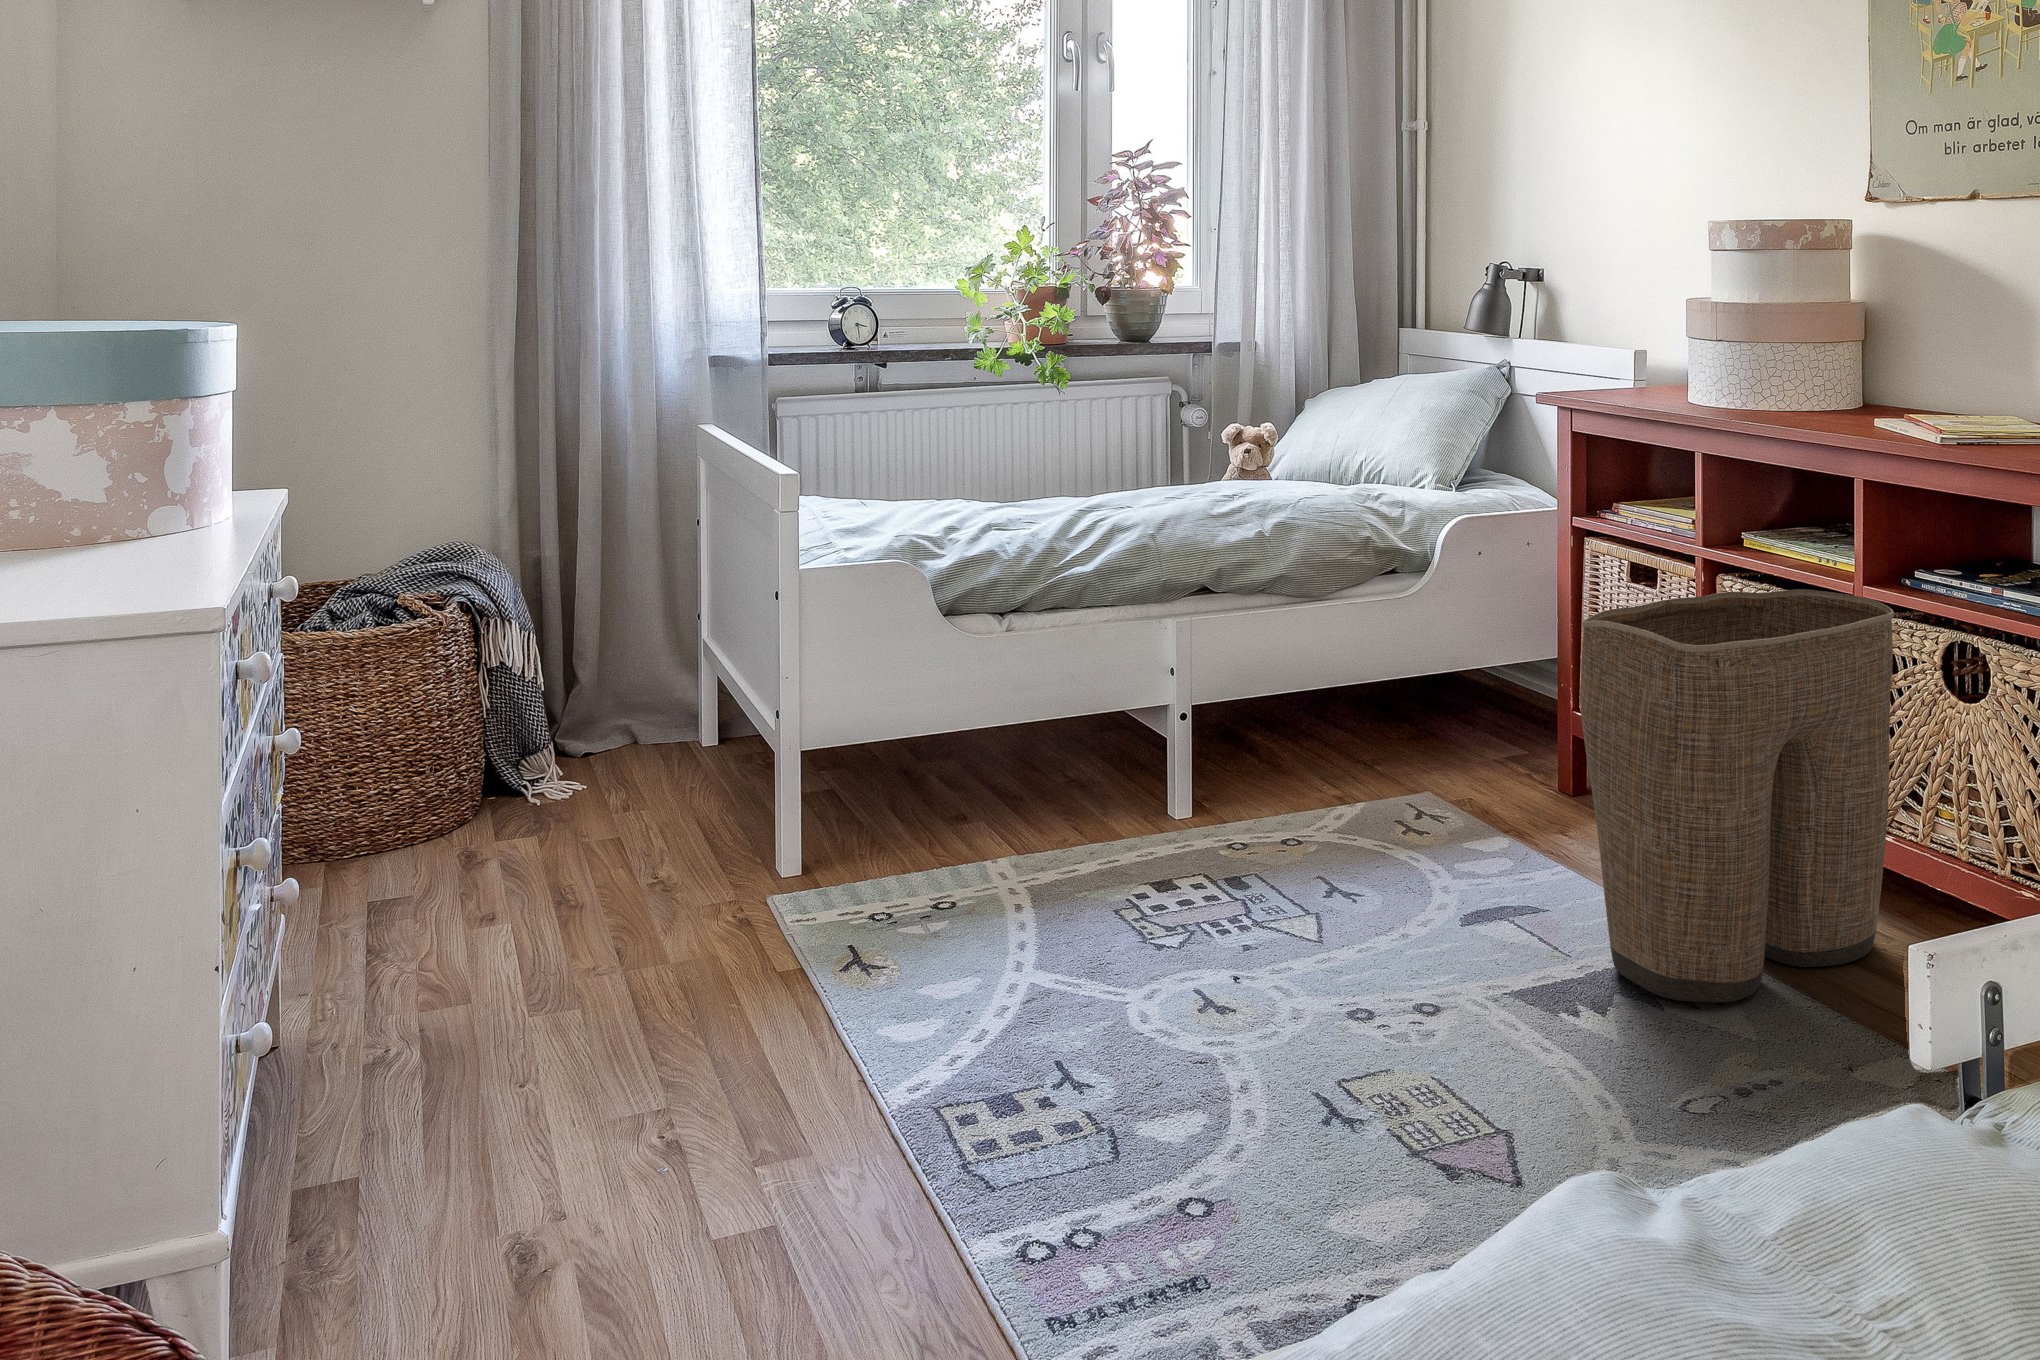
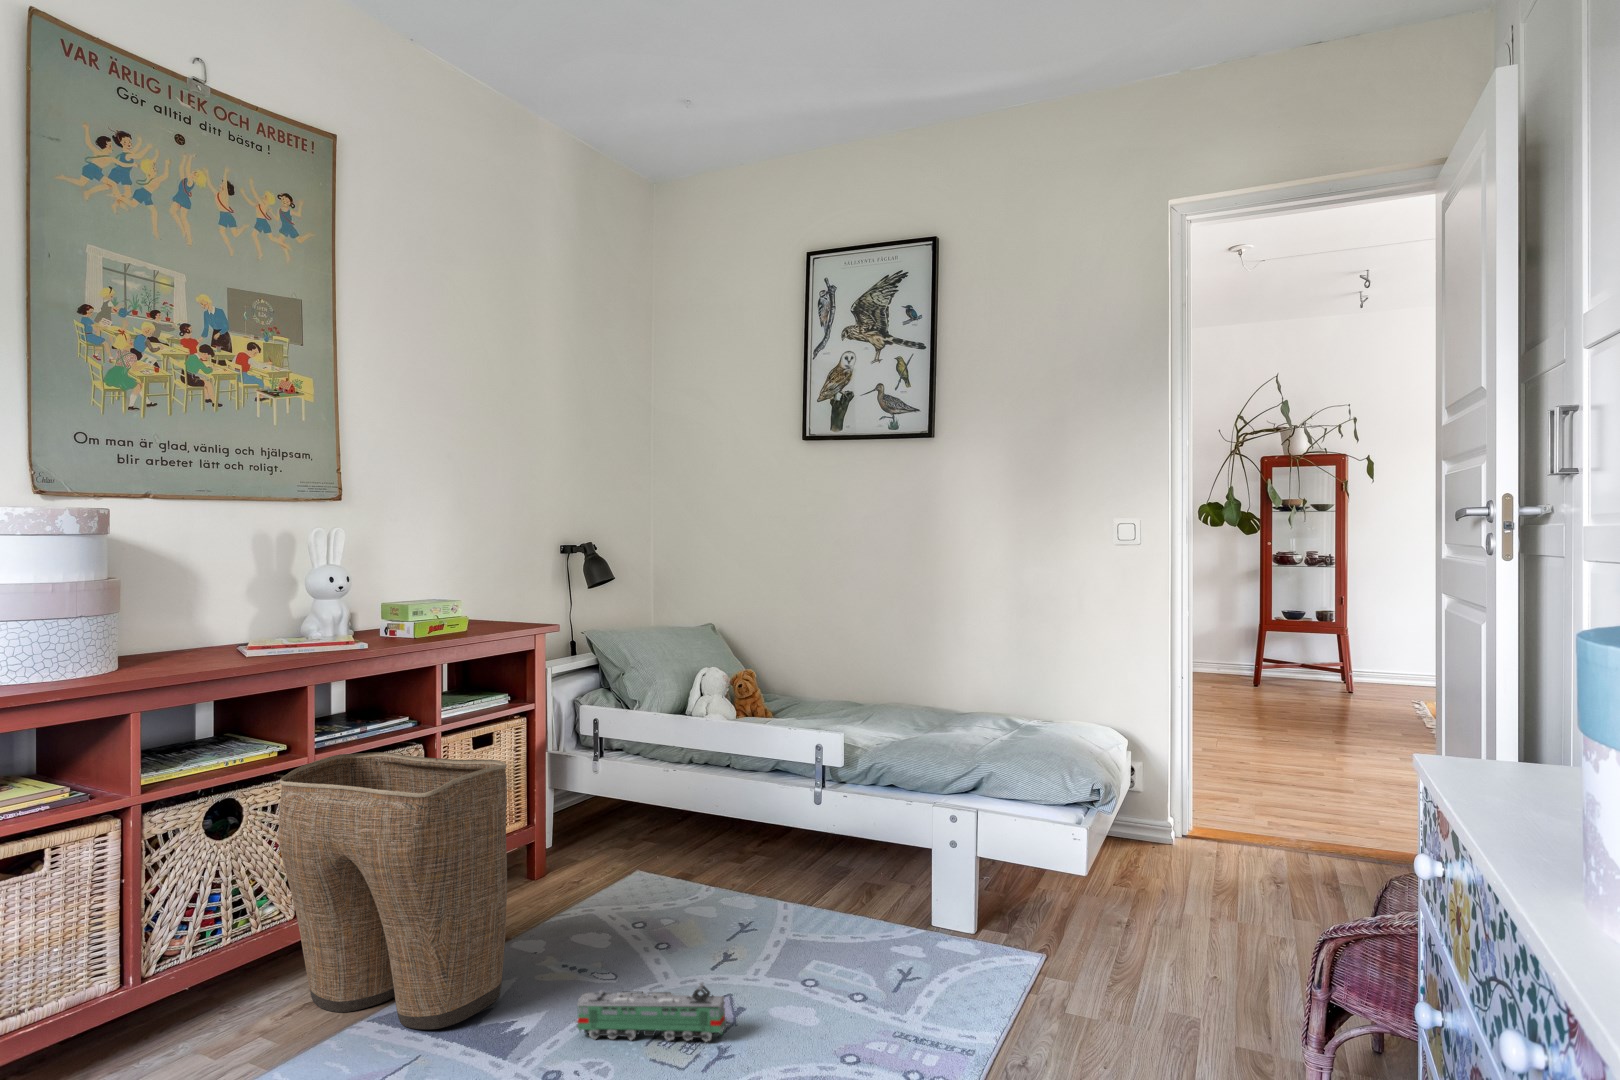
toy train: none [1367,983,1530,1122] -> present [575,982,730,1042]

